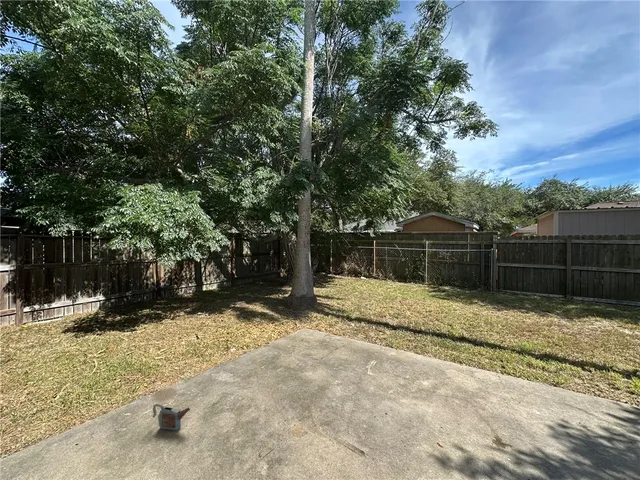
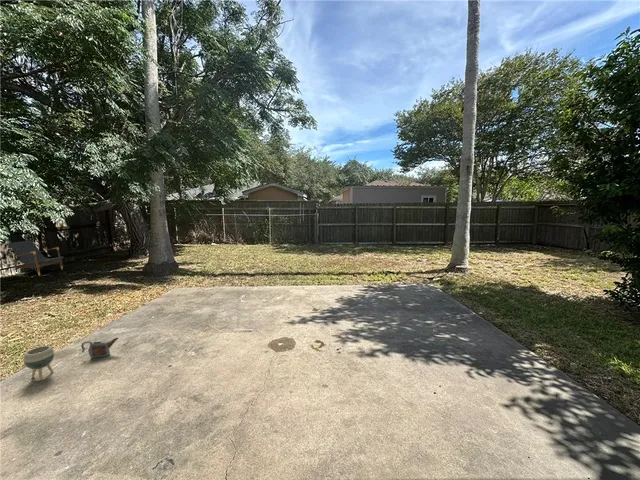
lounge chair: none [192,264,227,296] -> present [9,241,64,276]
planter: none [84,402,119,450] -> present [23,346,55,381]

